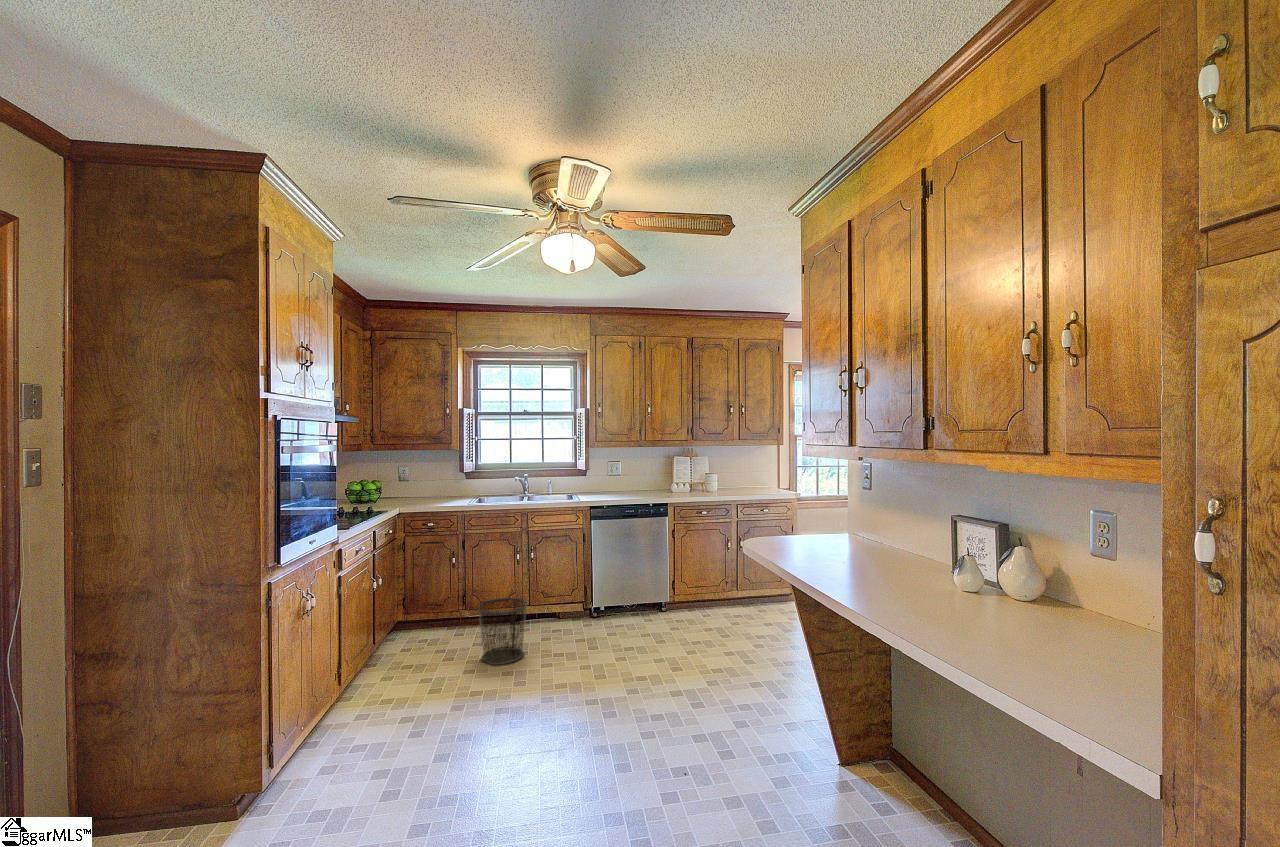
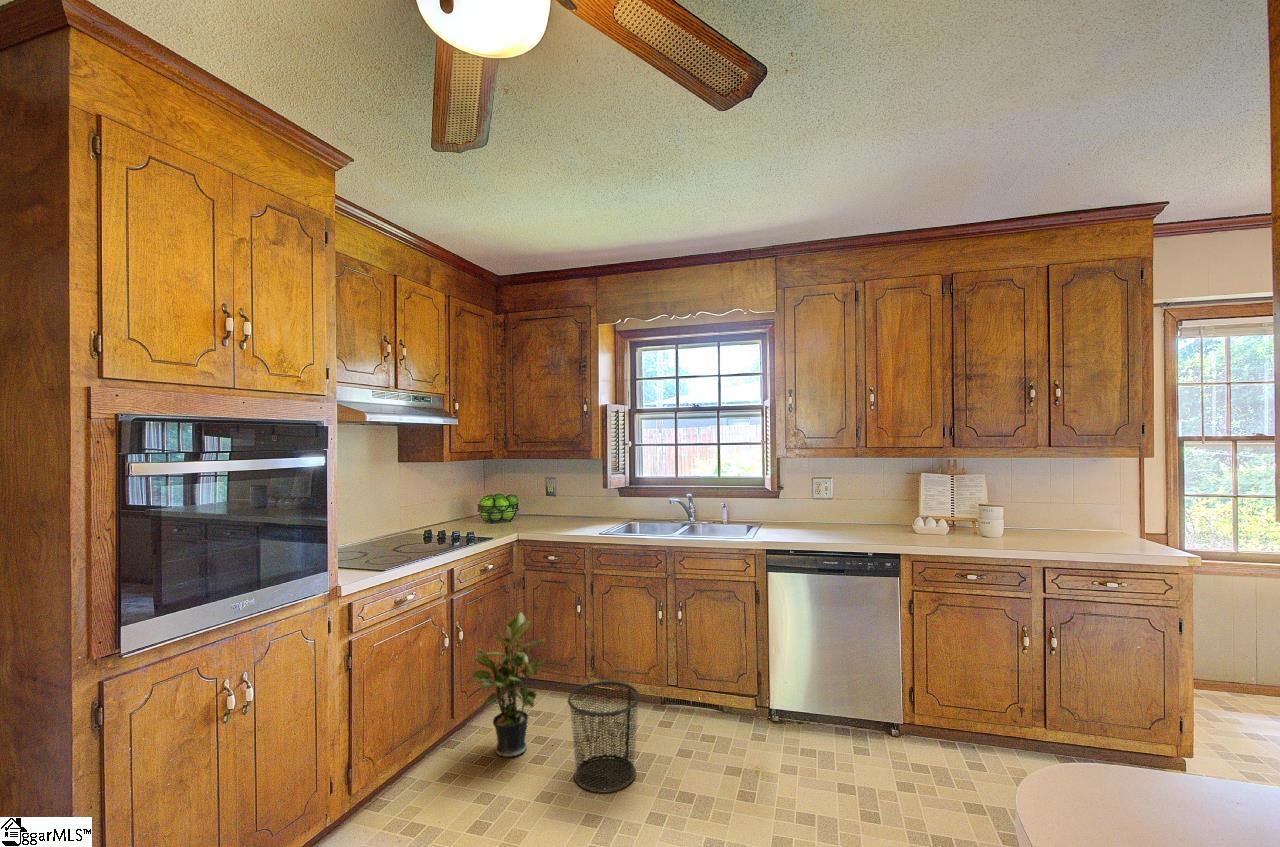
potted plant: none [393,560,450,663] -> present [470,612,545,757]

